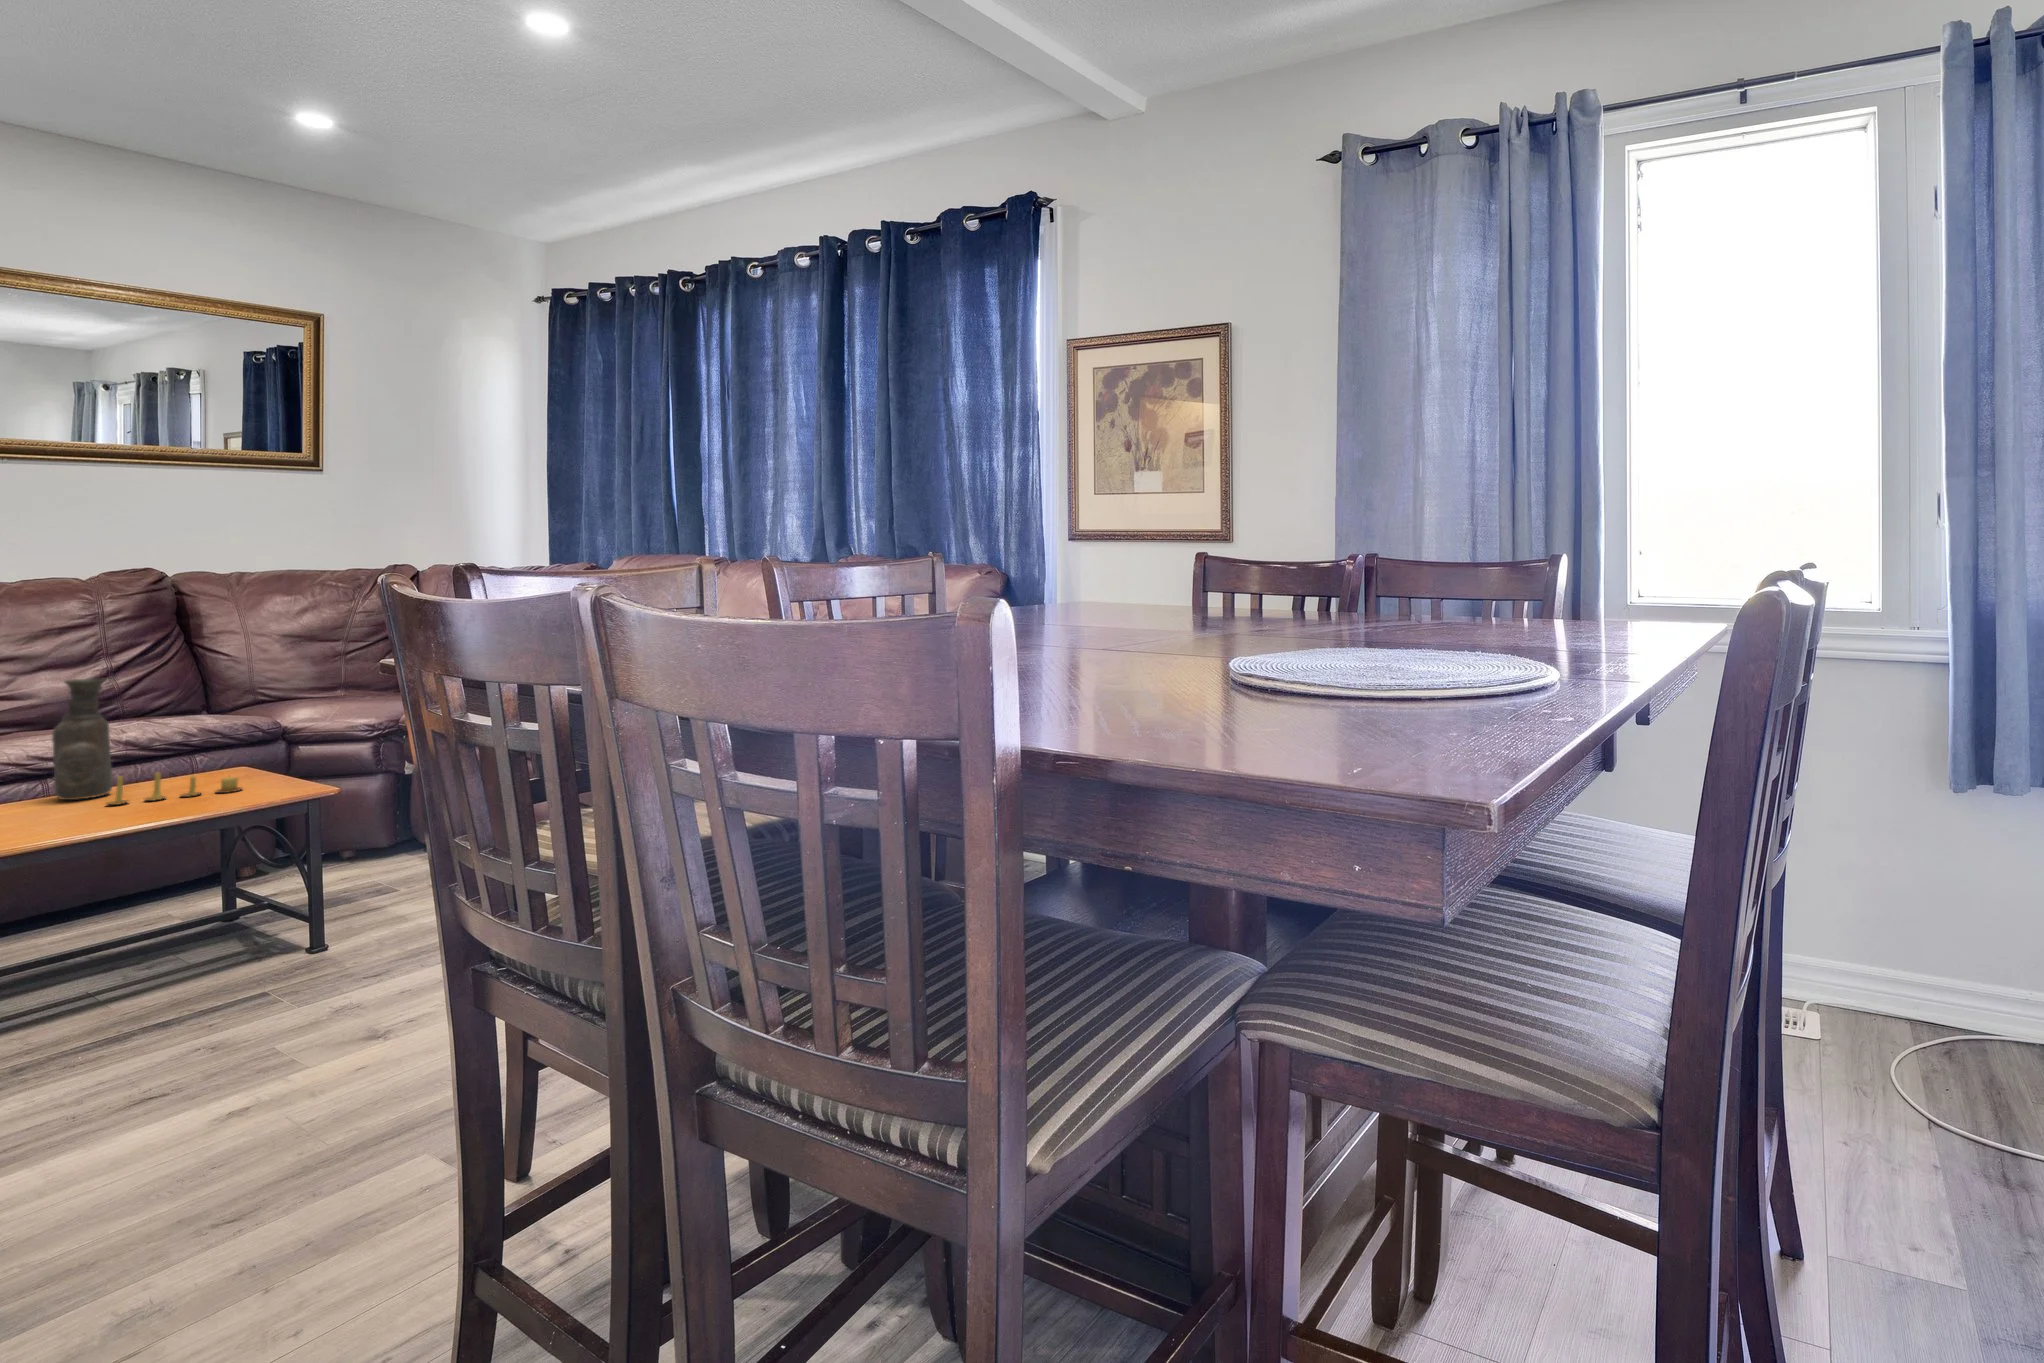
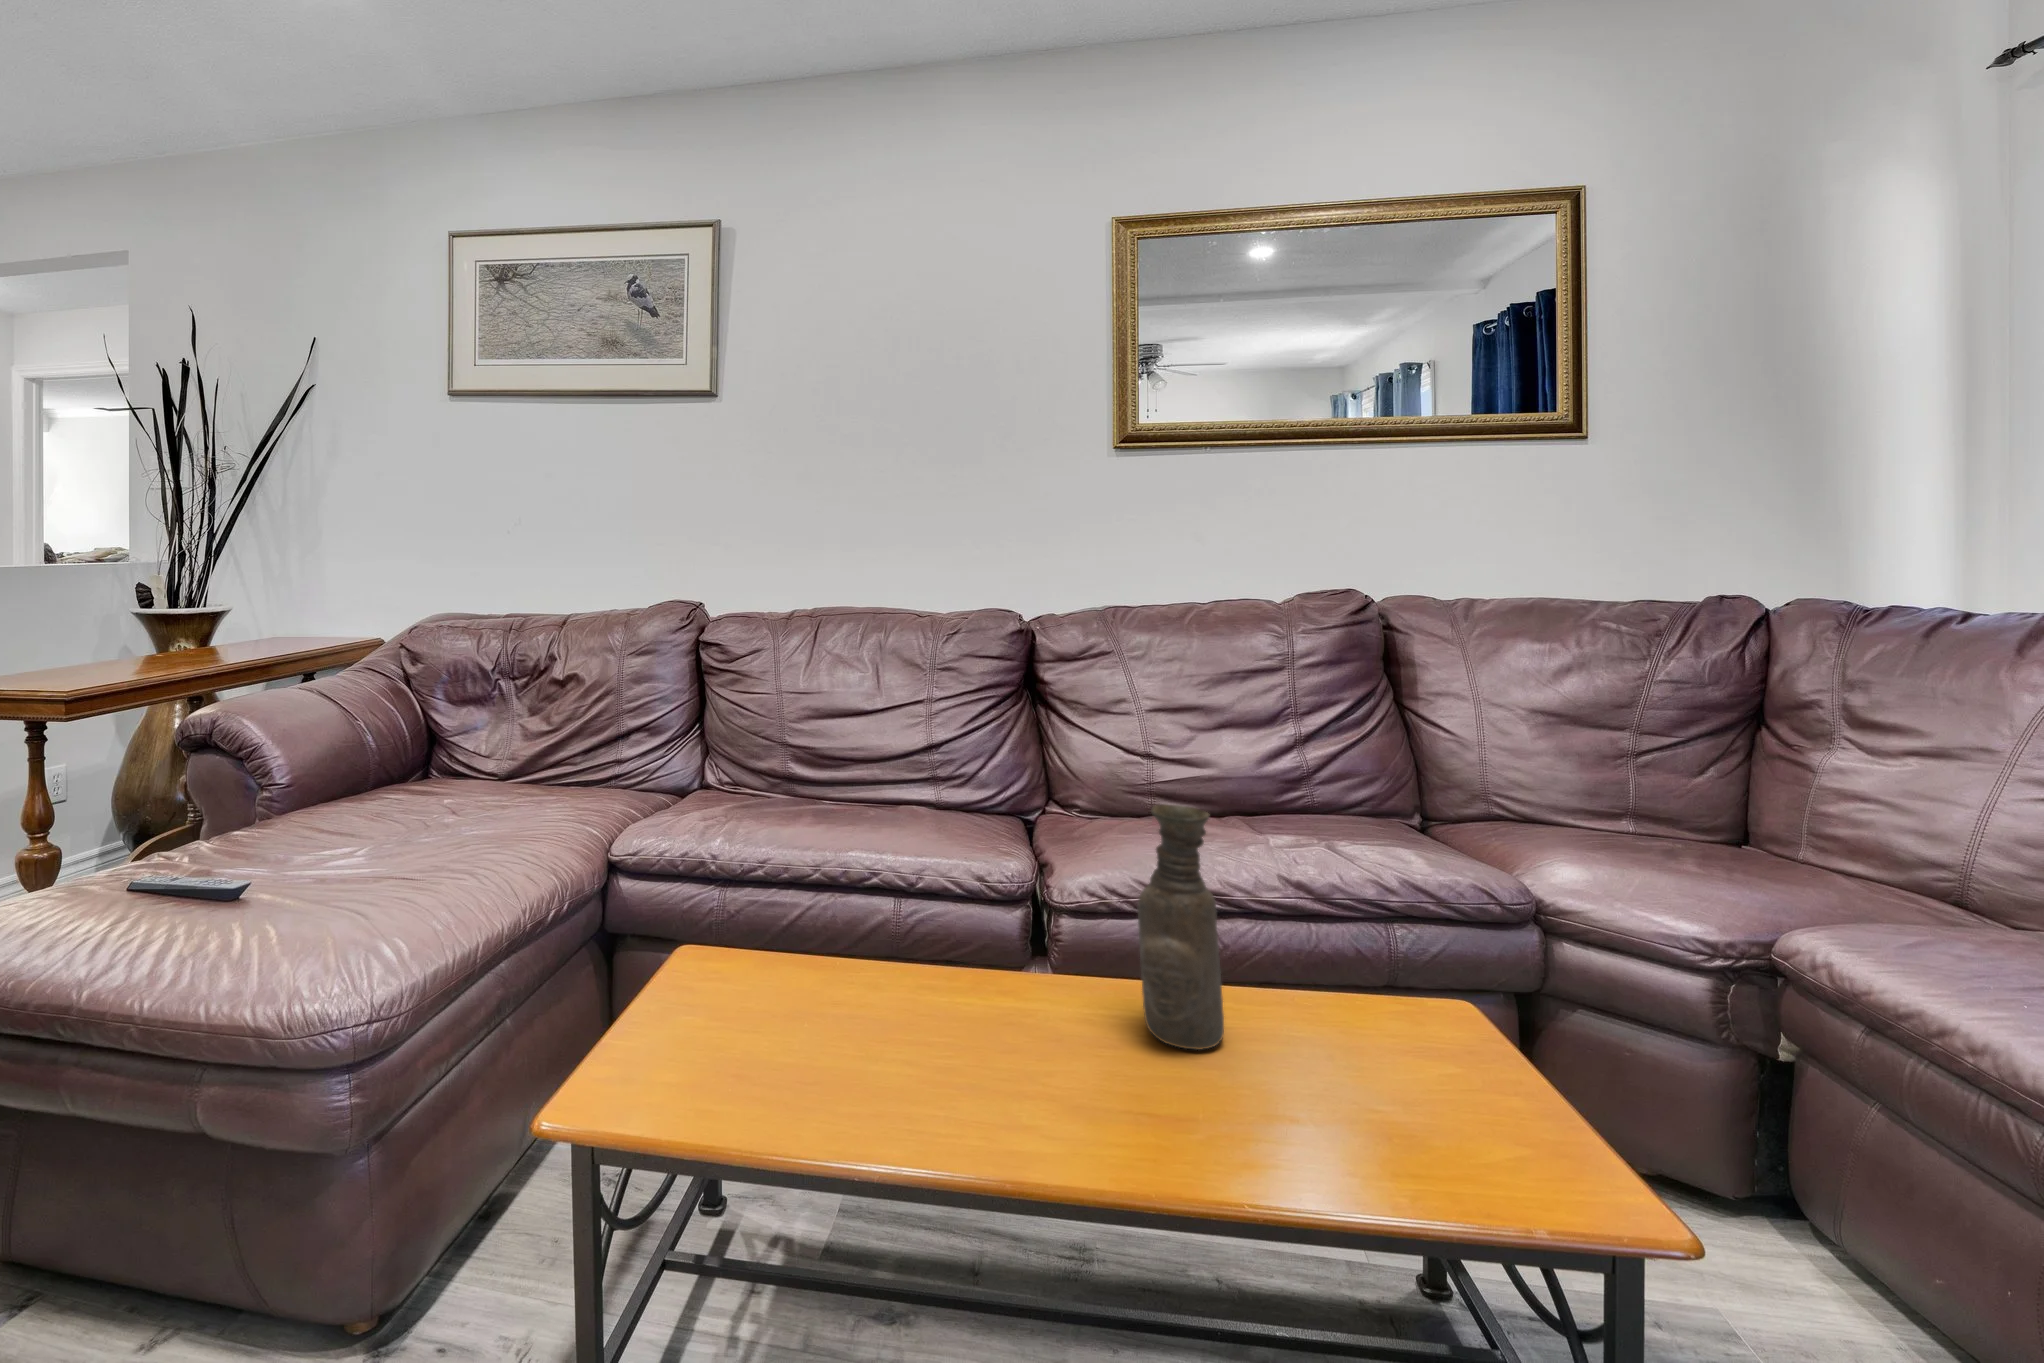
candle: present [107,773,242,805] -> none [1187,1045,1444,1184]

